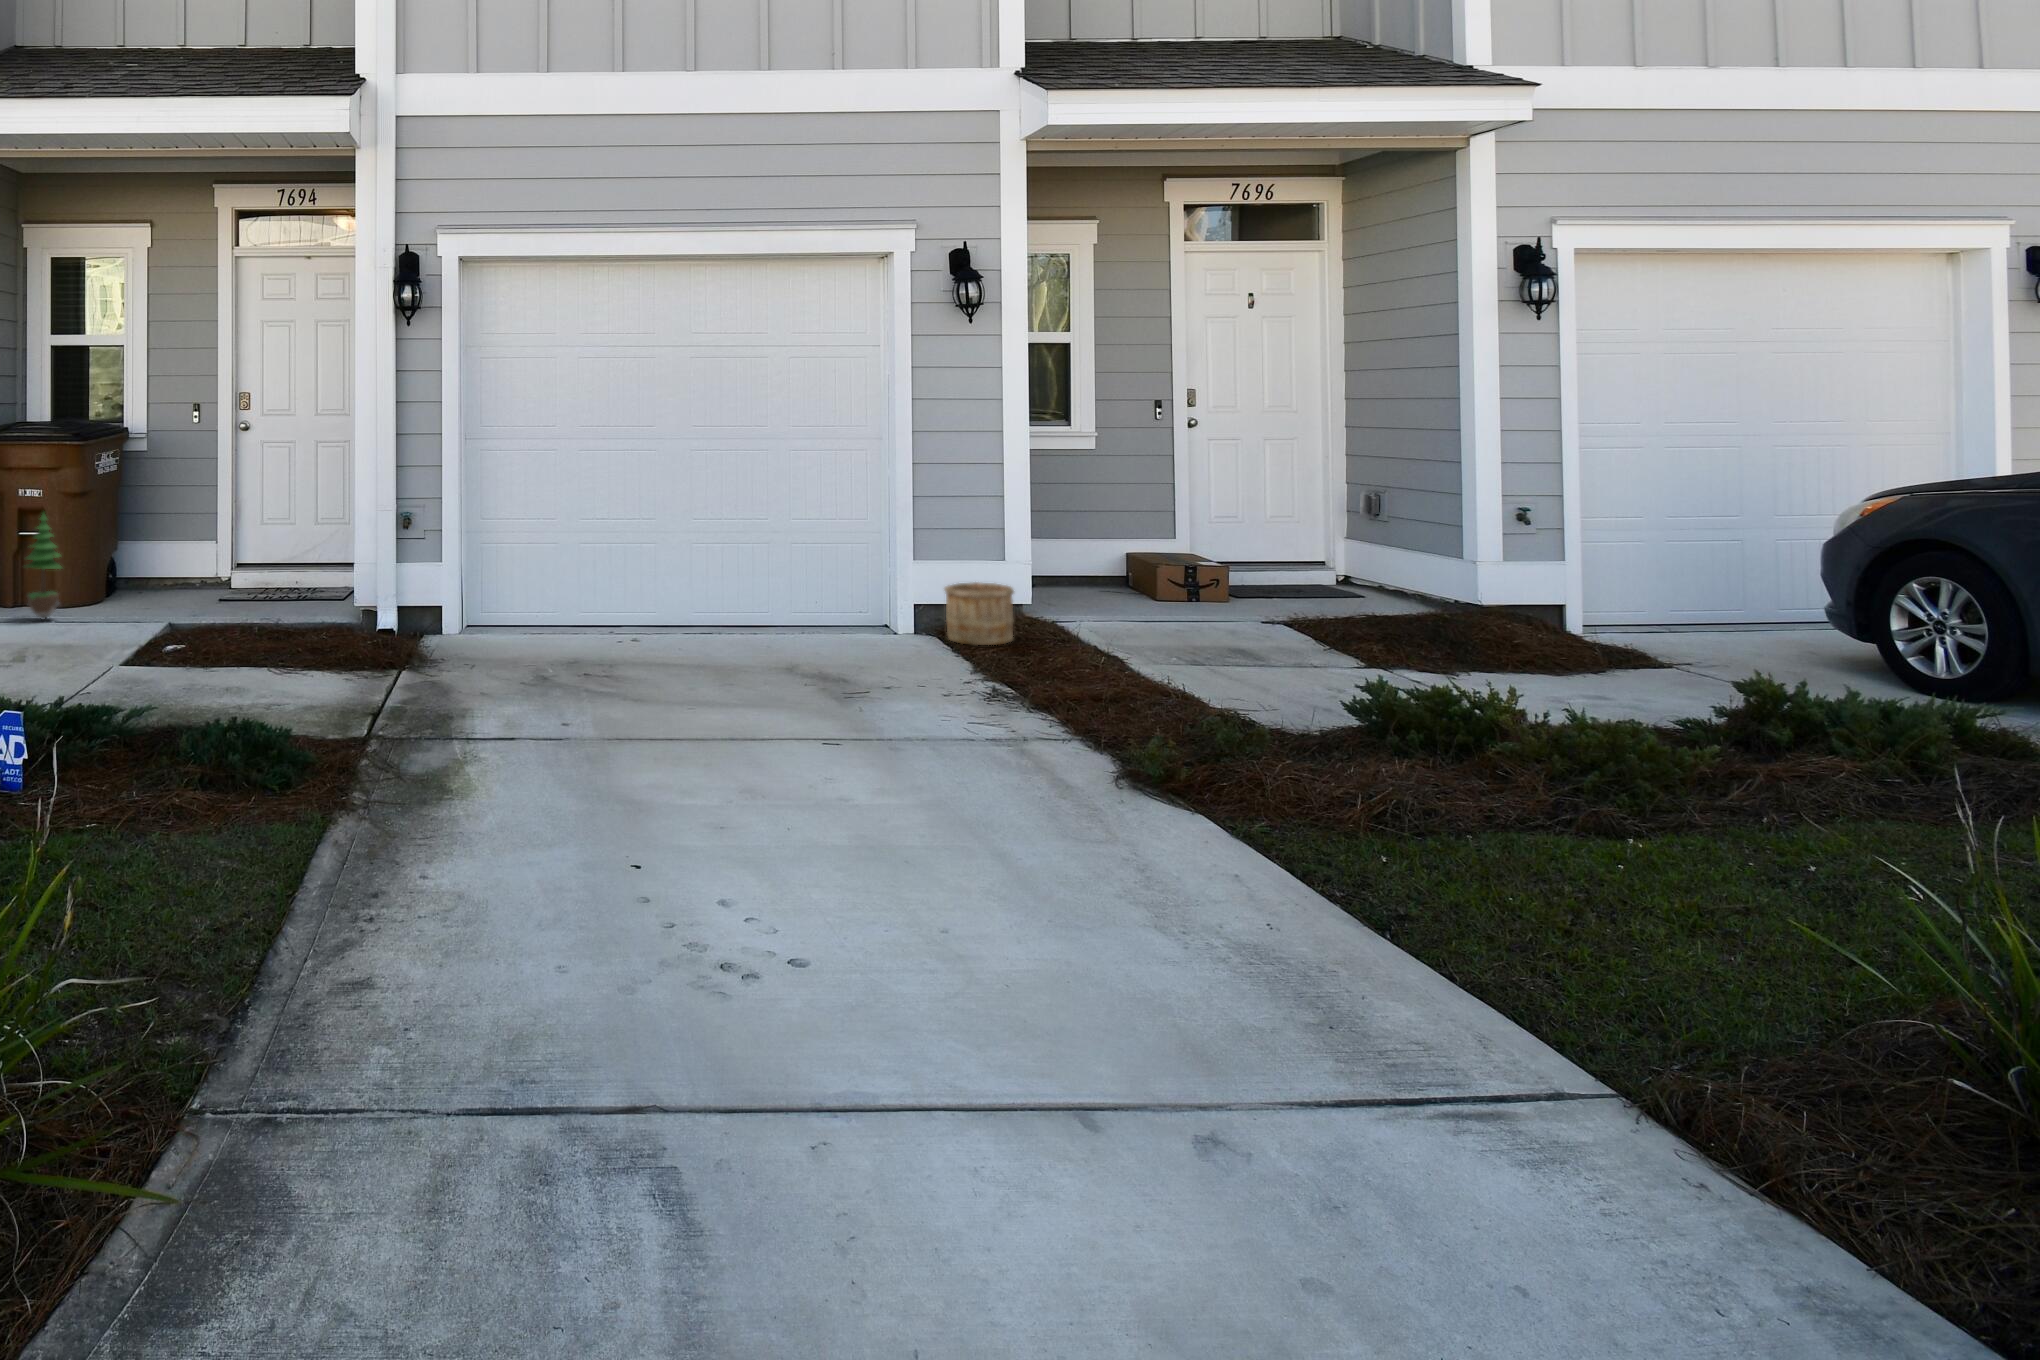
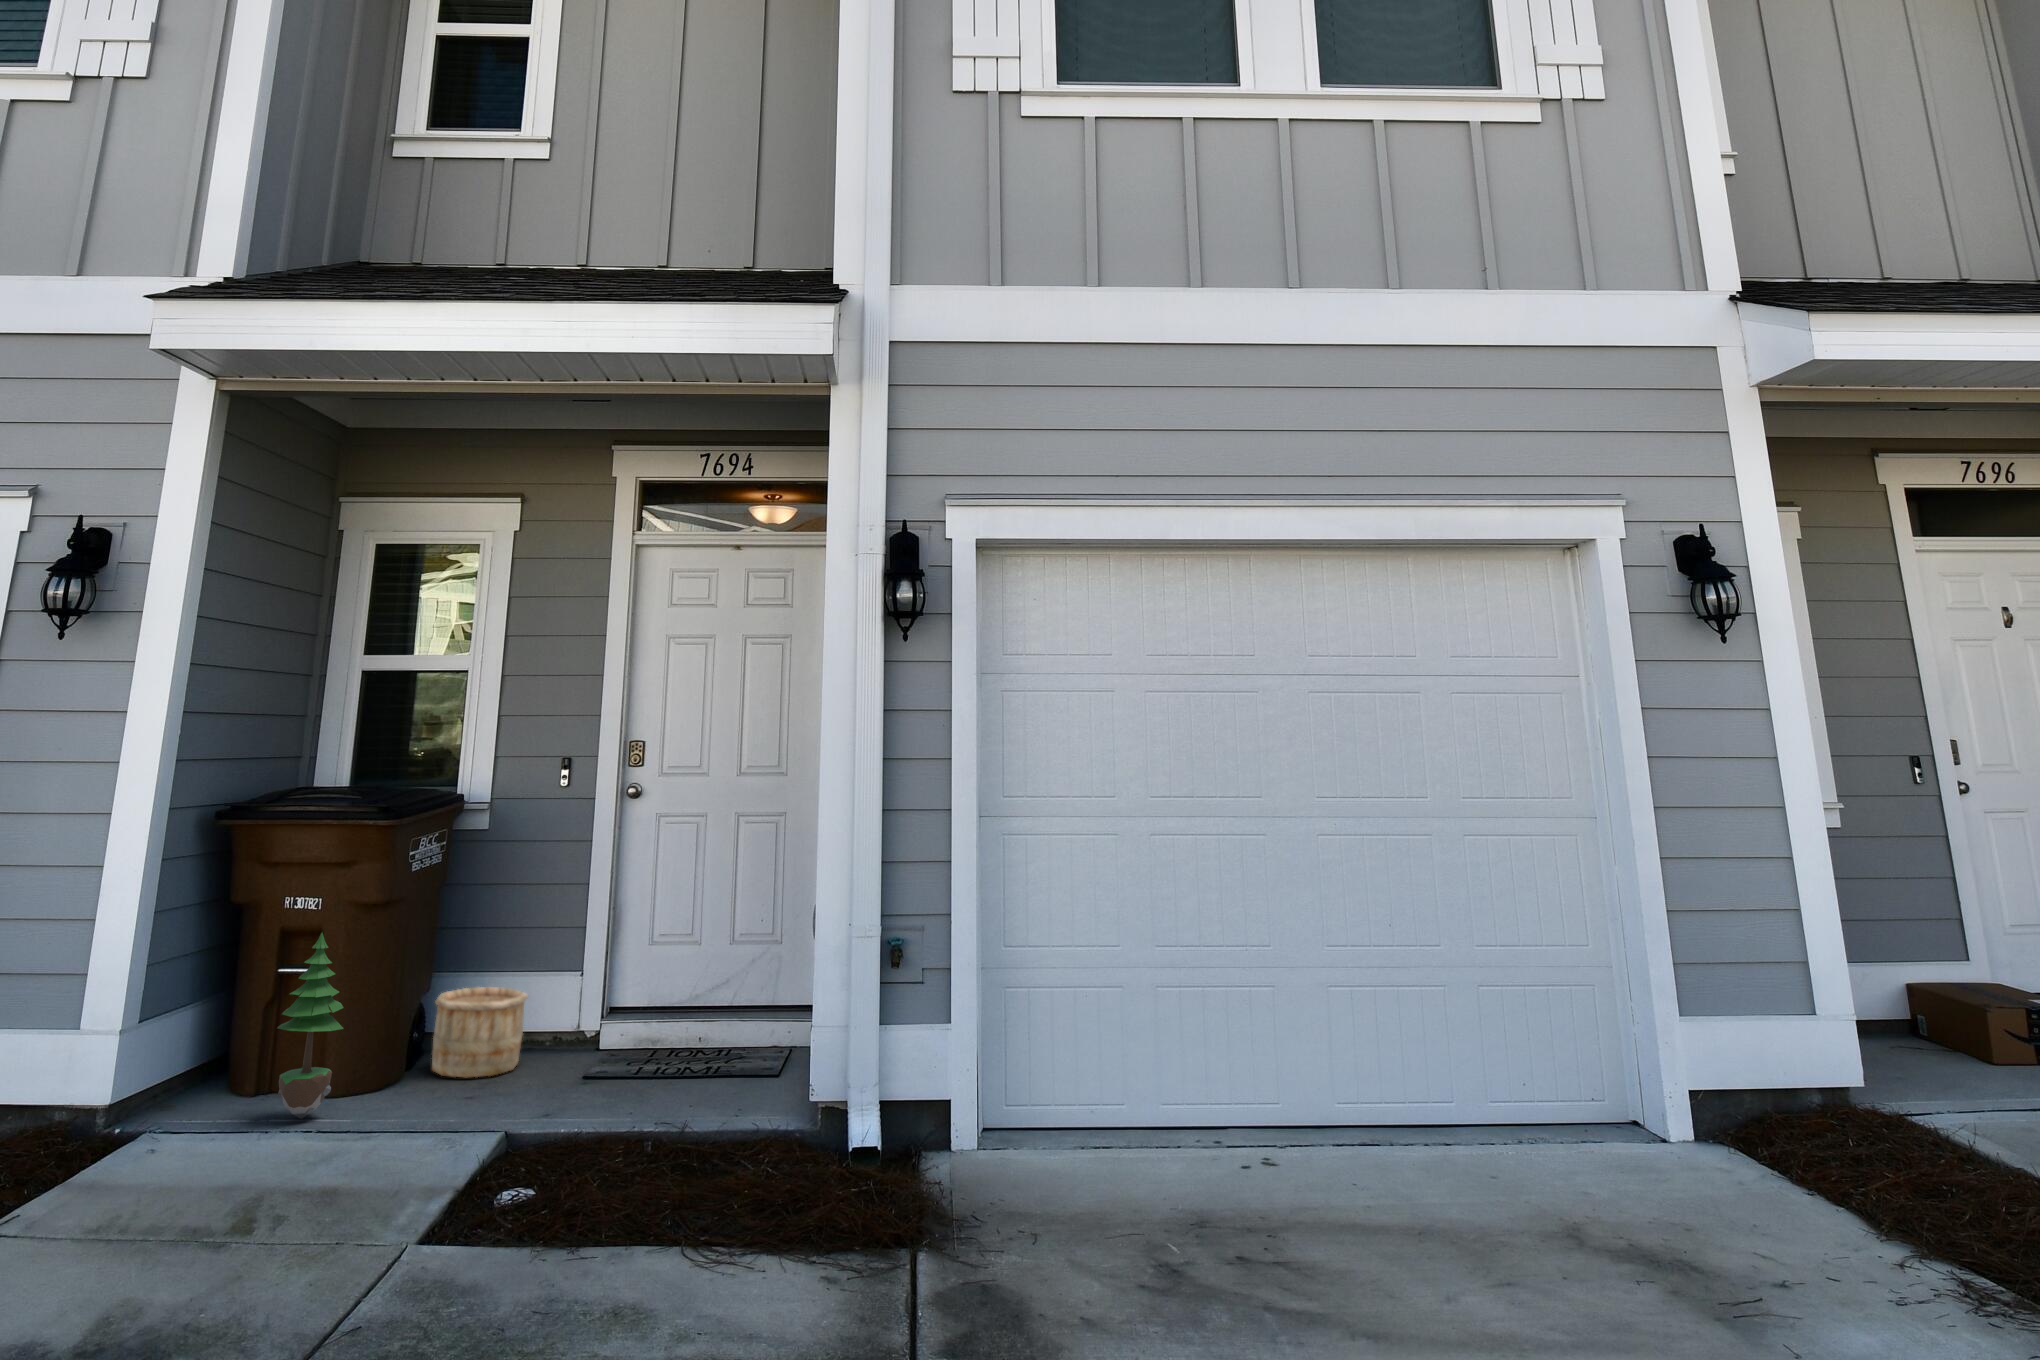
wooden bucket: present [944,582,1014,645] -> present [432,987,528,1077]

